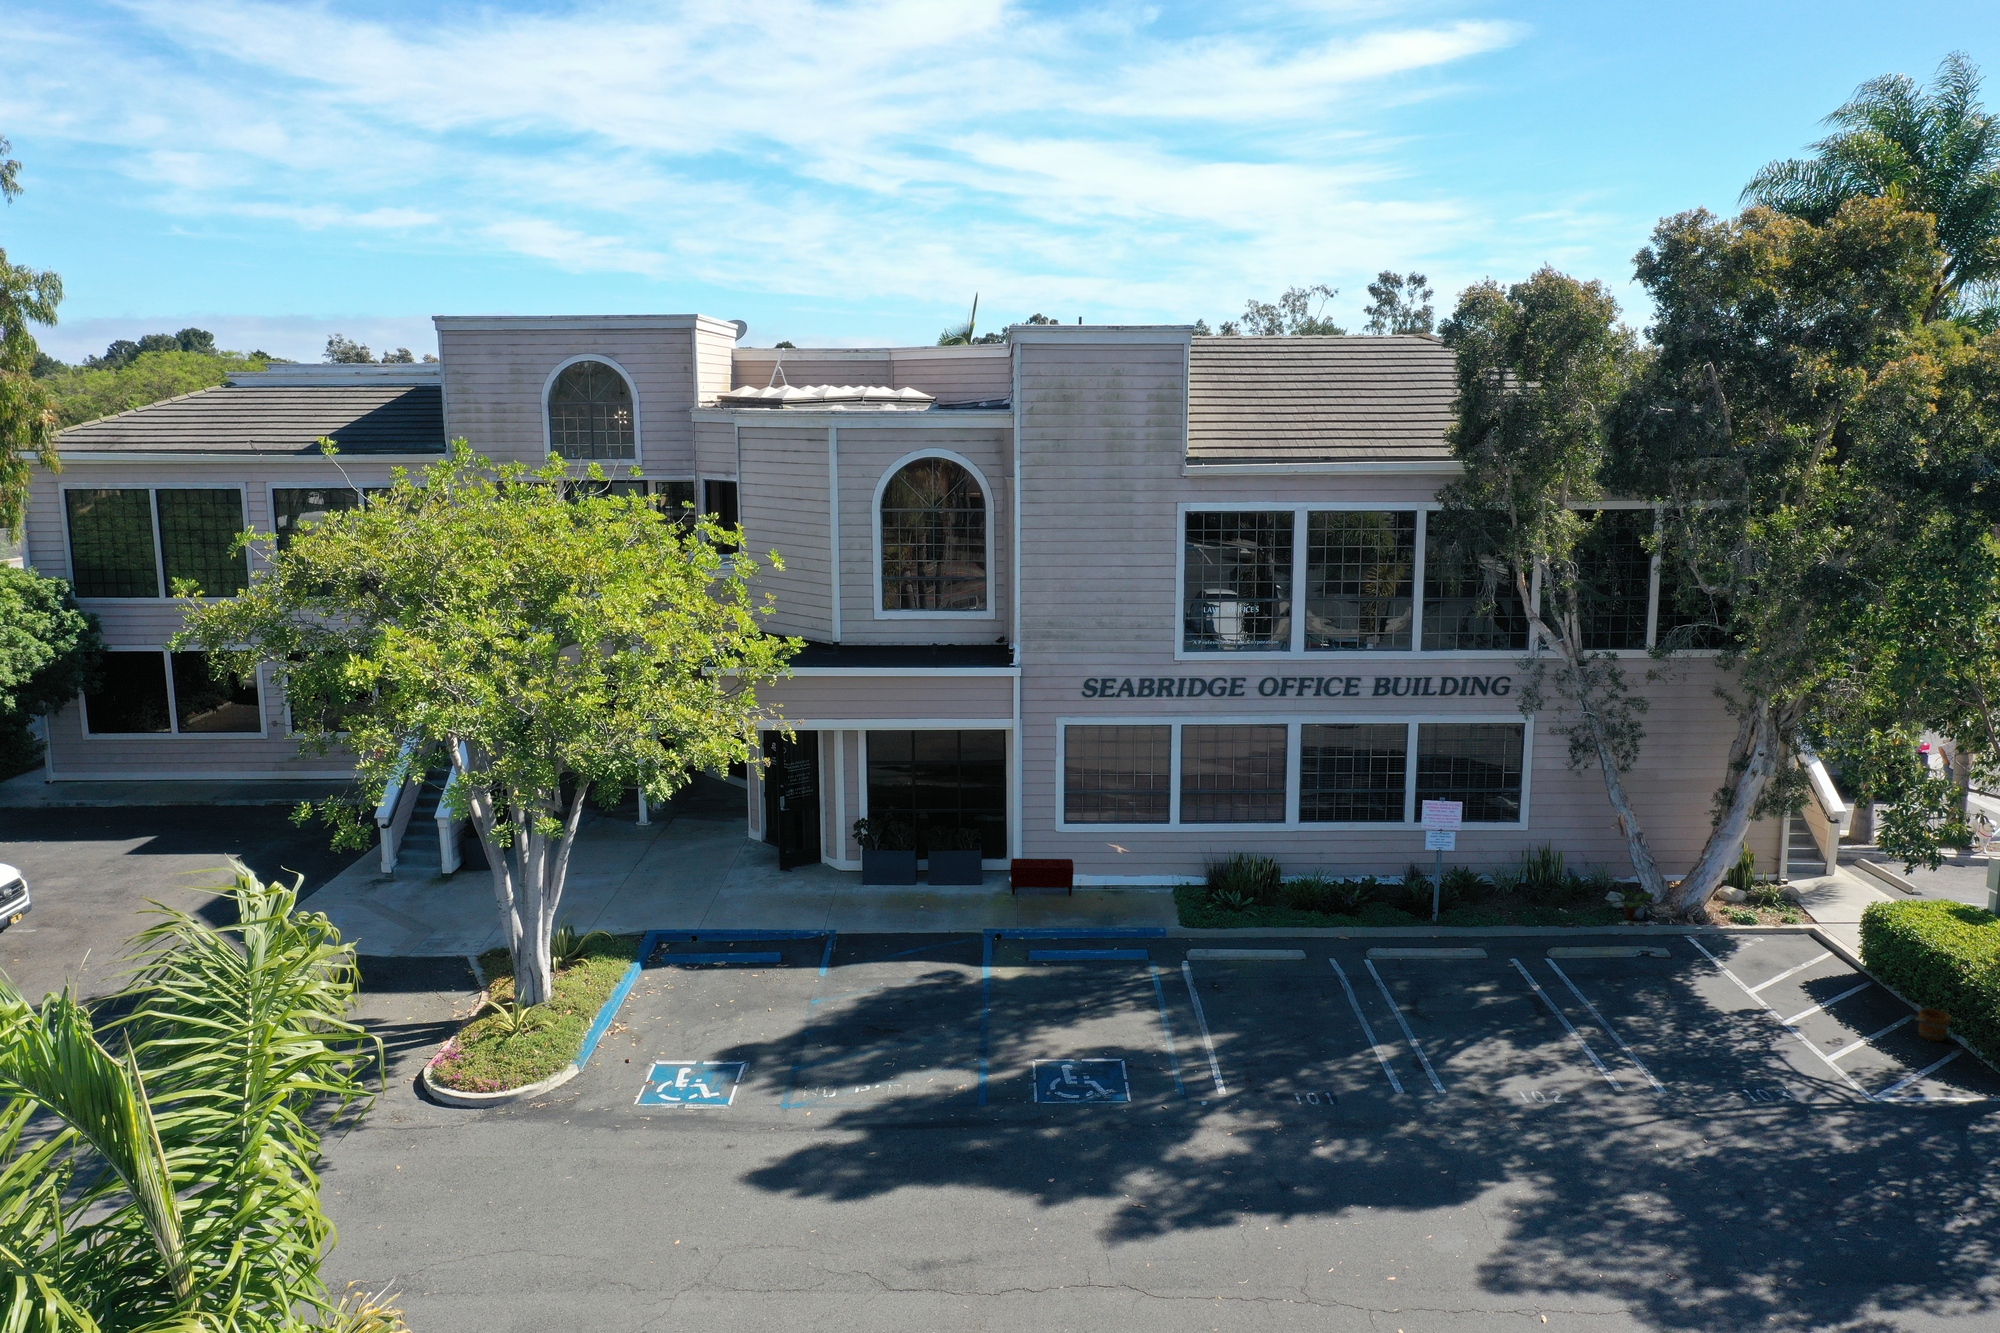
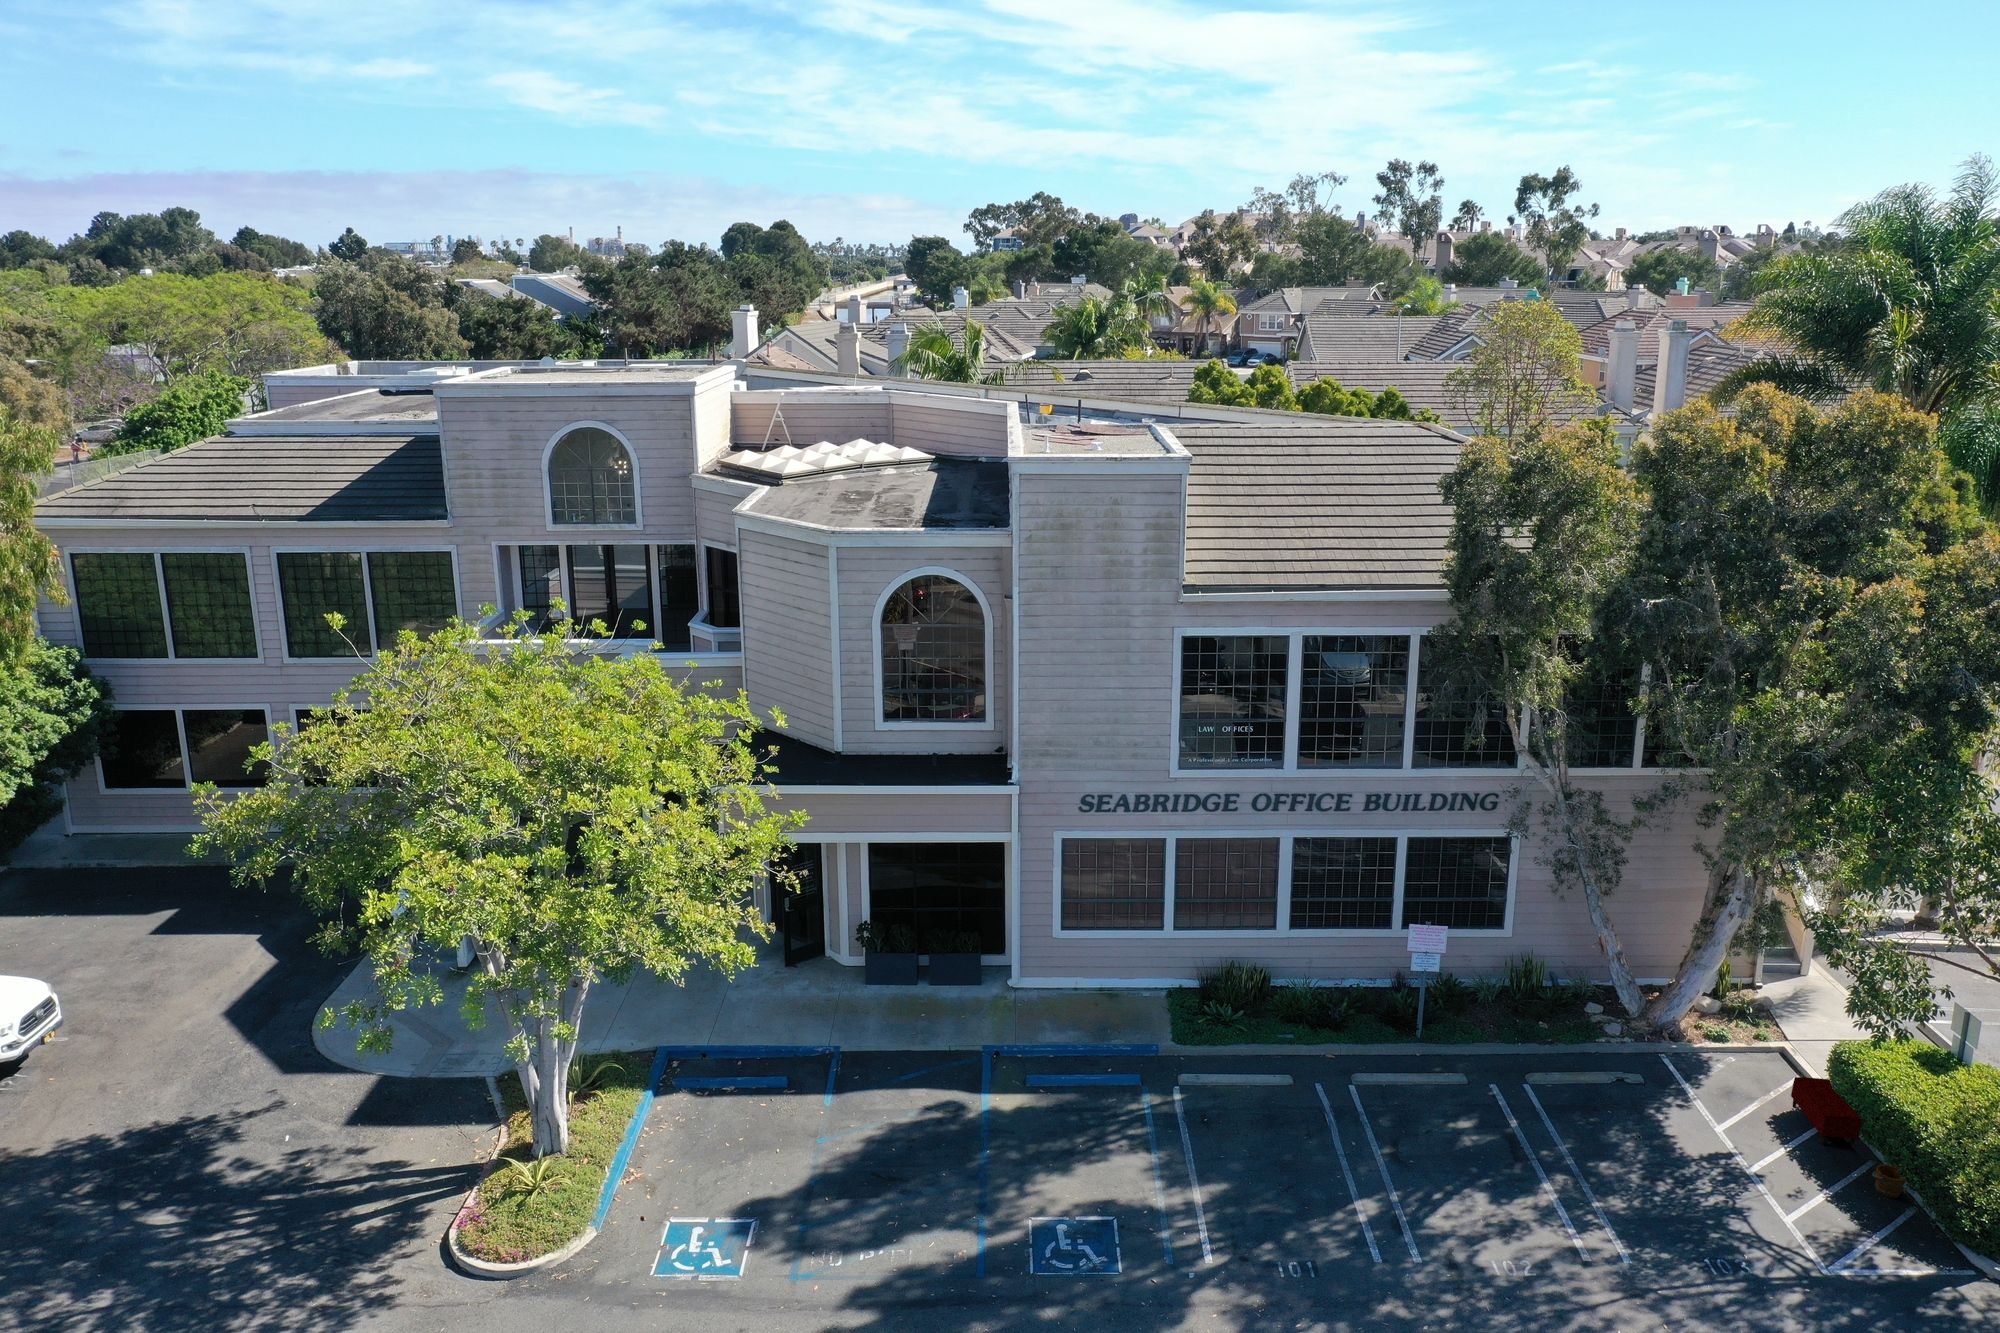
bench: present [1010,858,1074,896] -> present [1791,1077,1862,1147]
potted plant: present [1617,888,1654,920] -> none [1582,1002,1632,1035]

